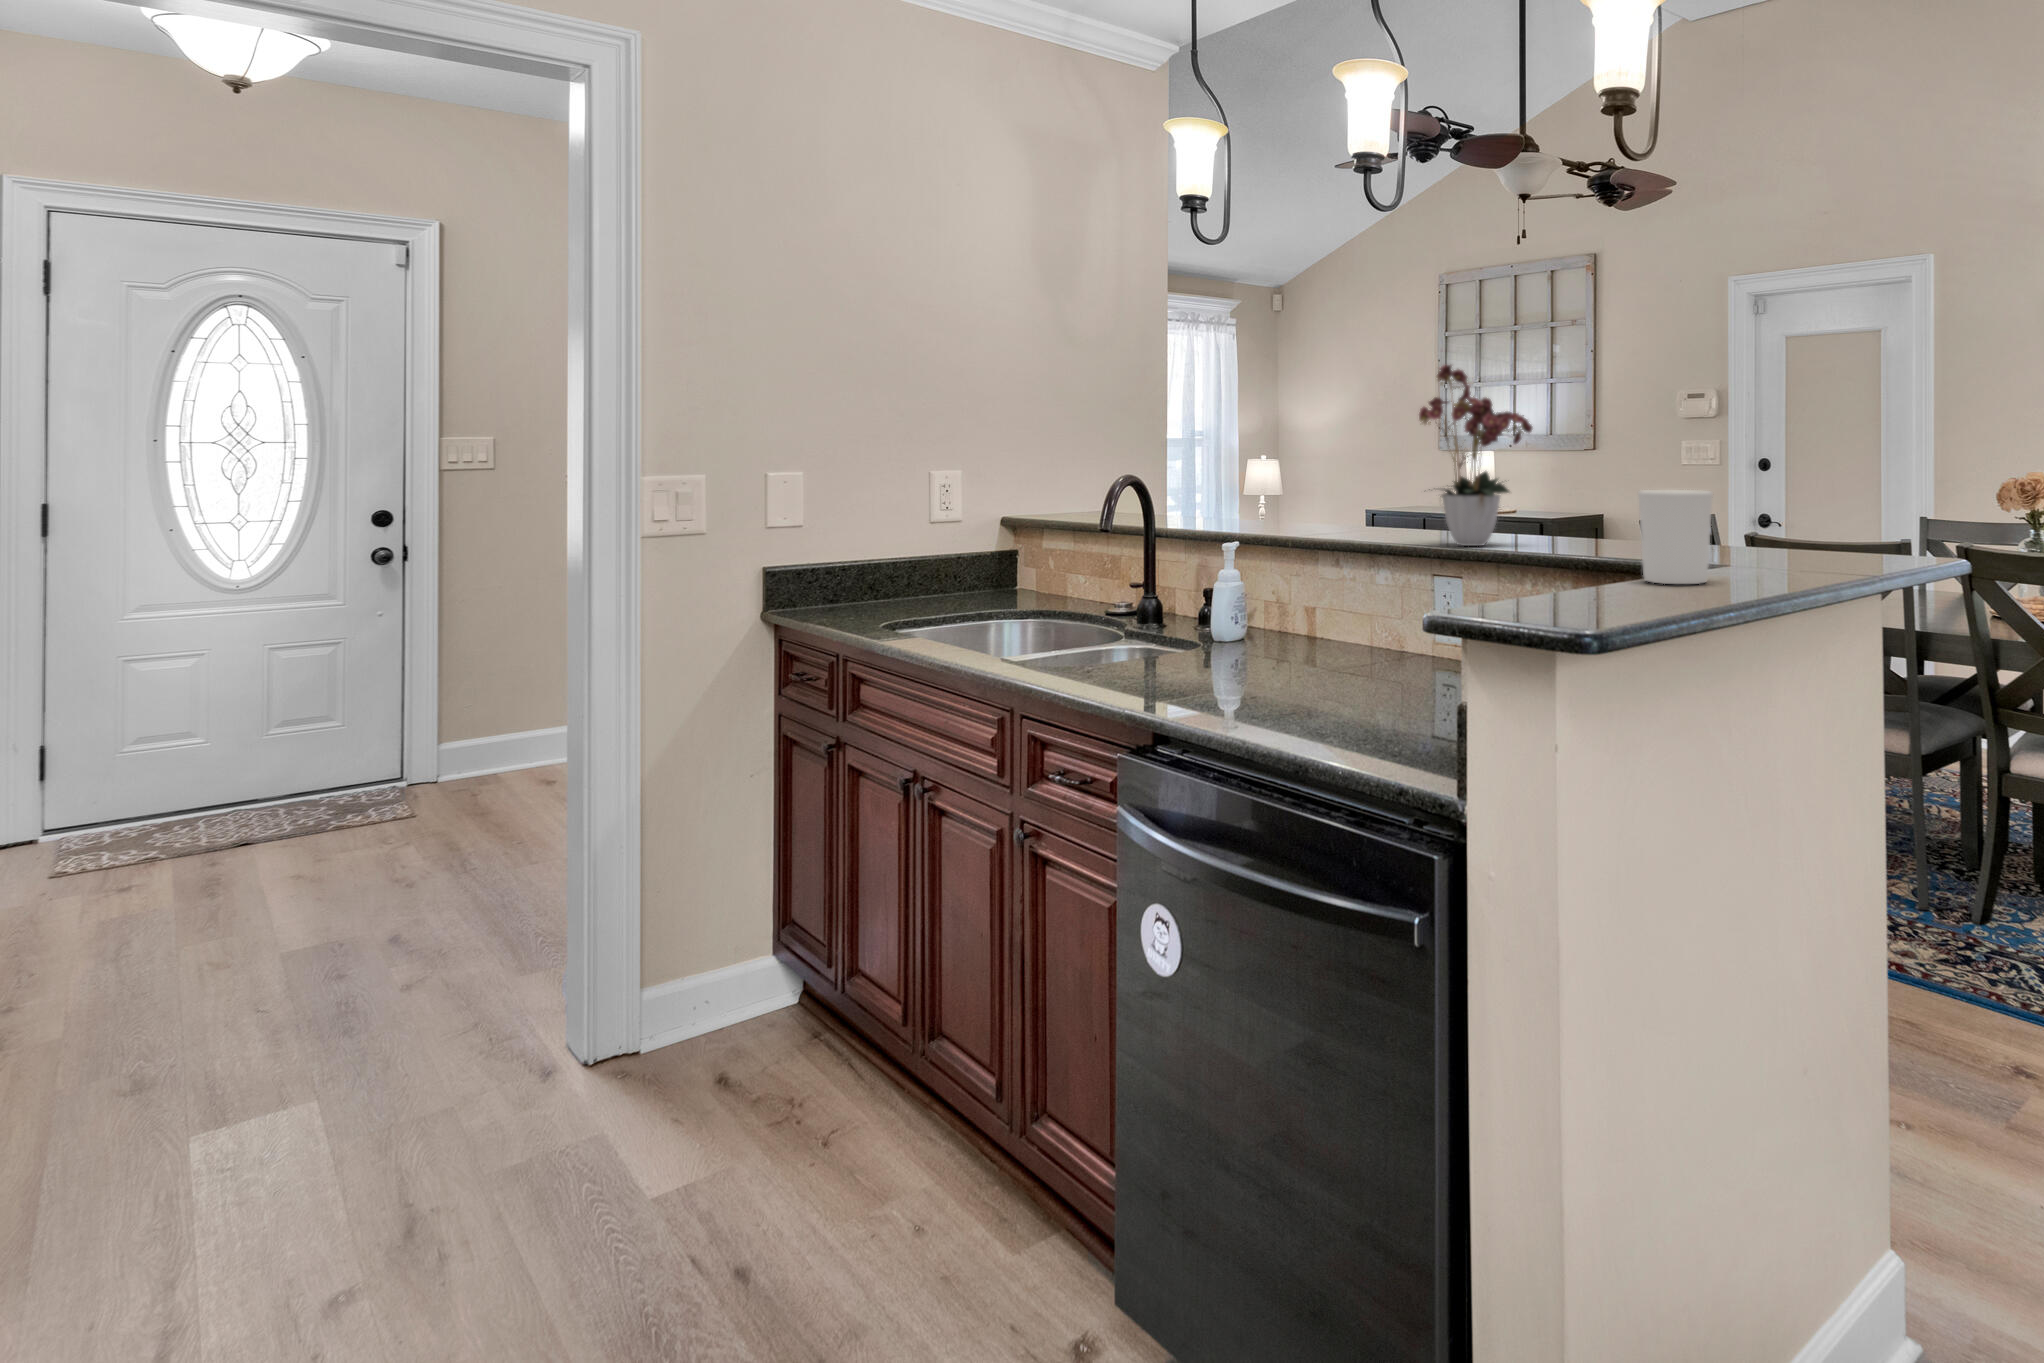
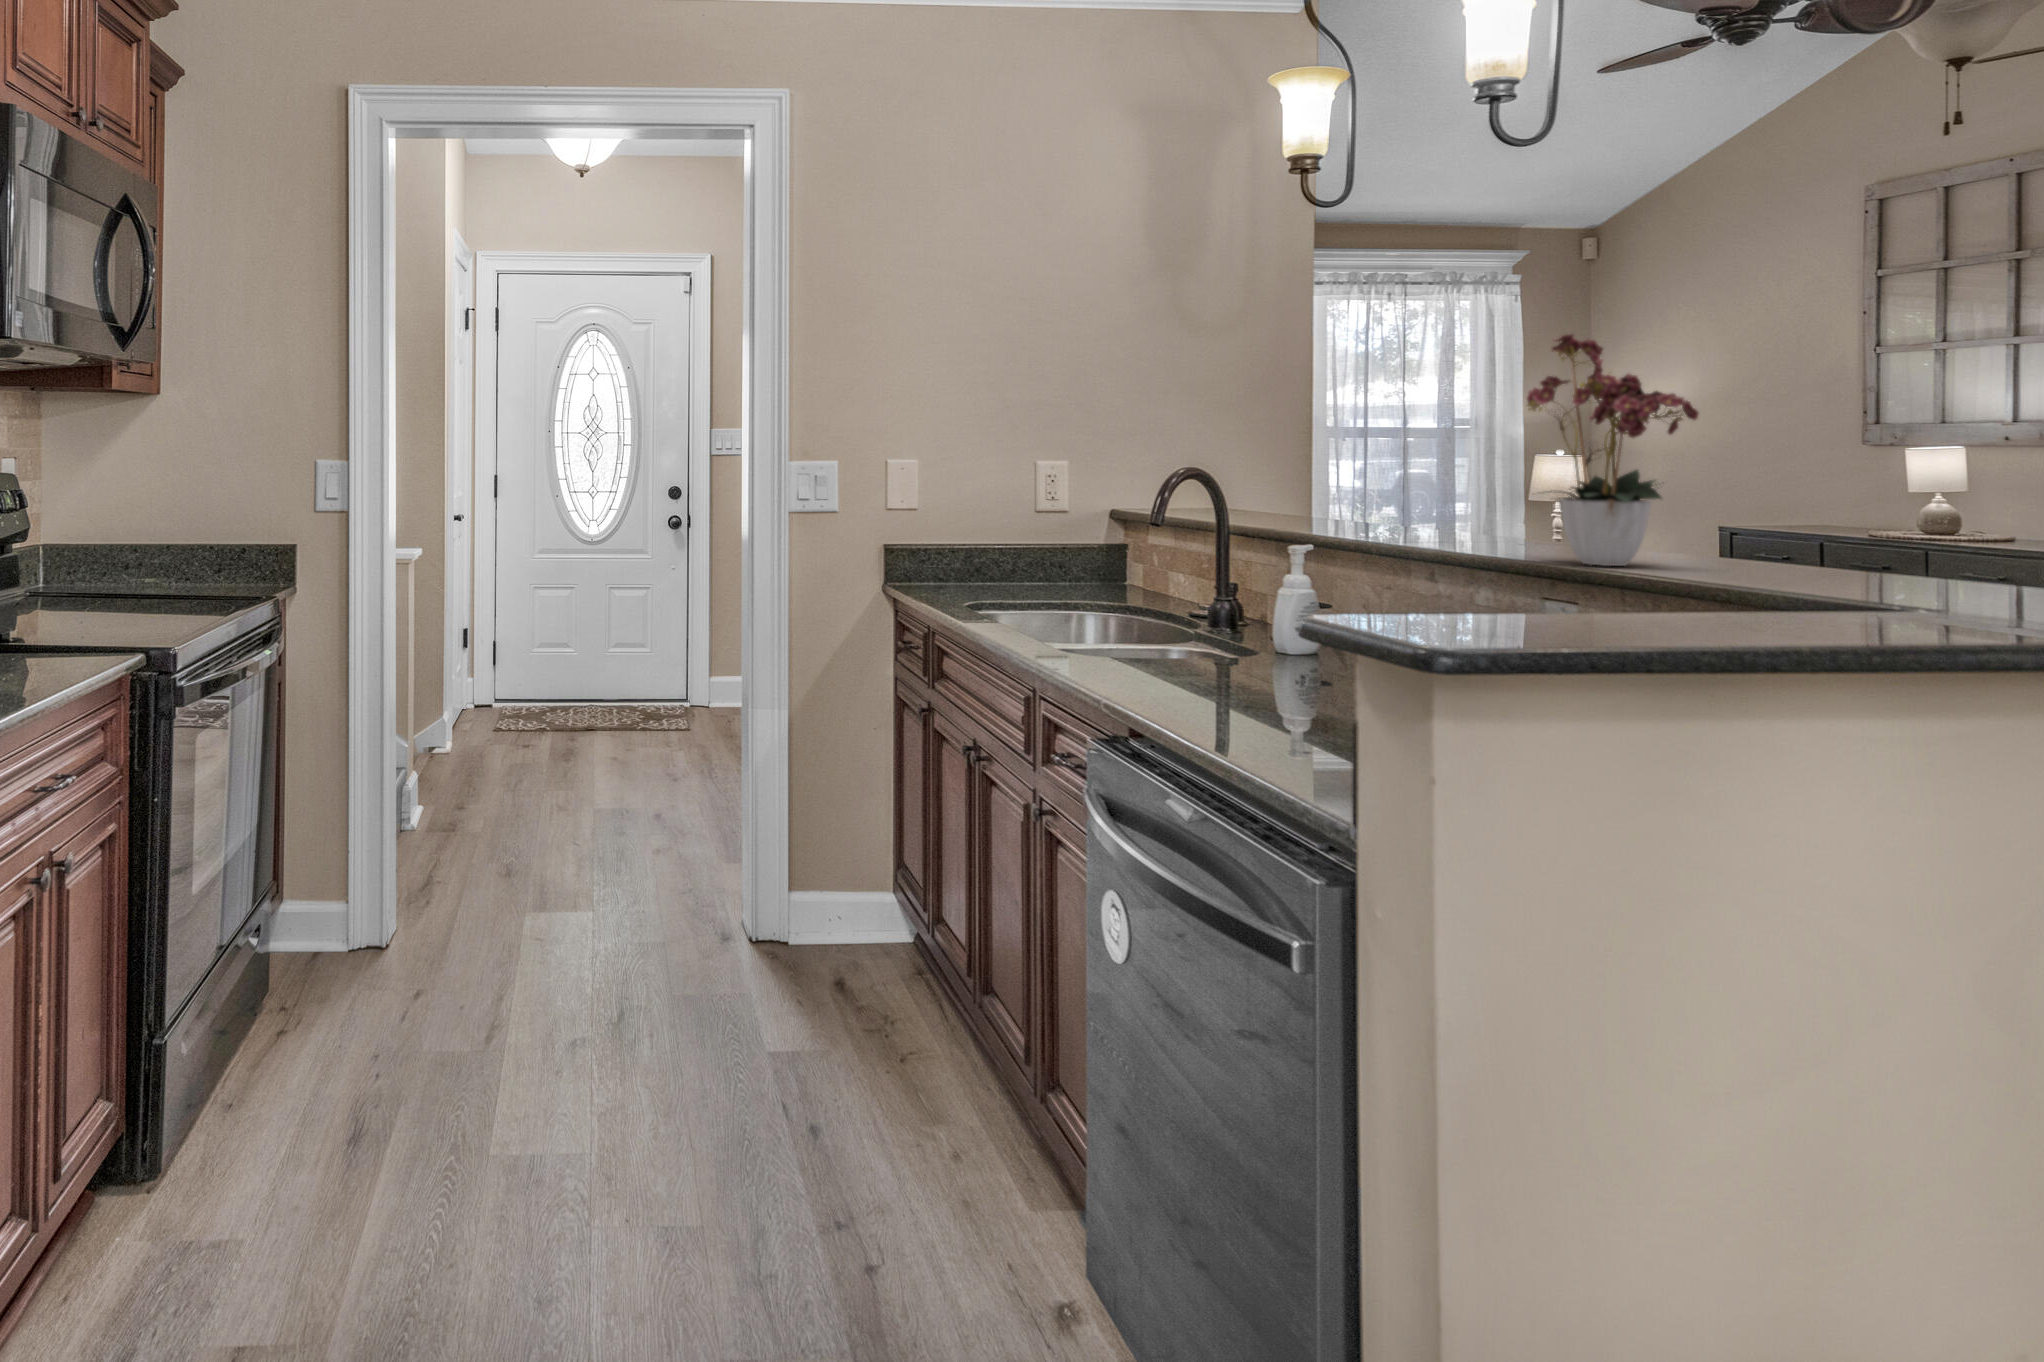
candle holder: present [1638,490,1713,584] -> none [1728,496,1862,627]

